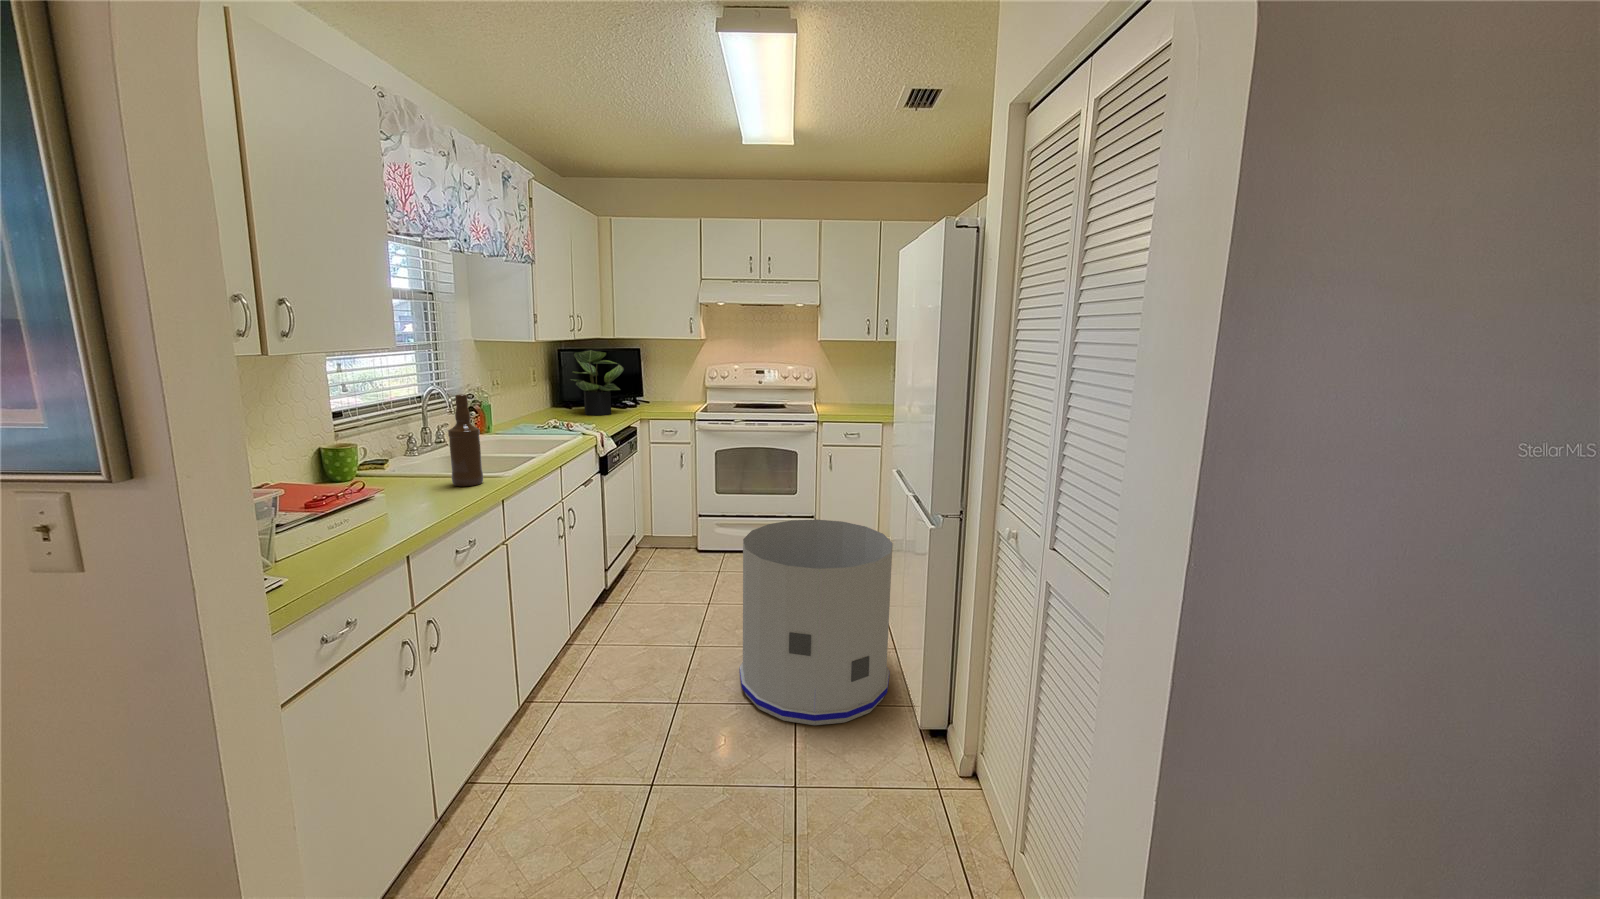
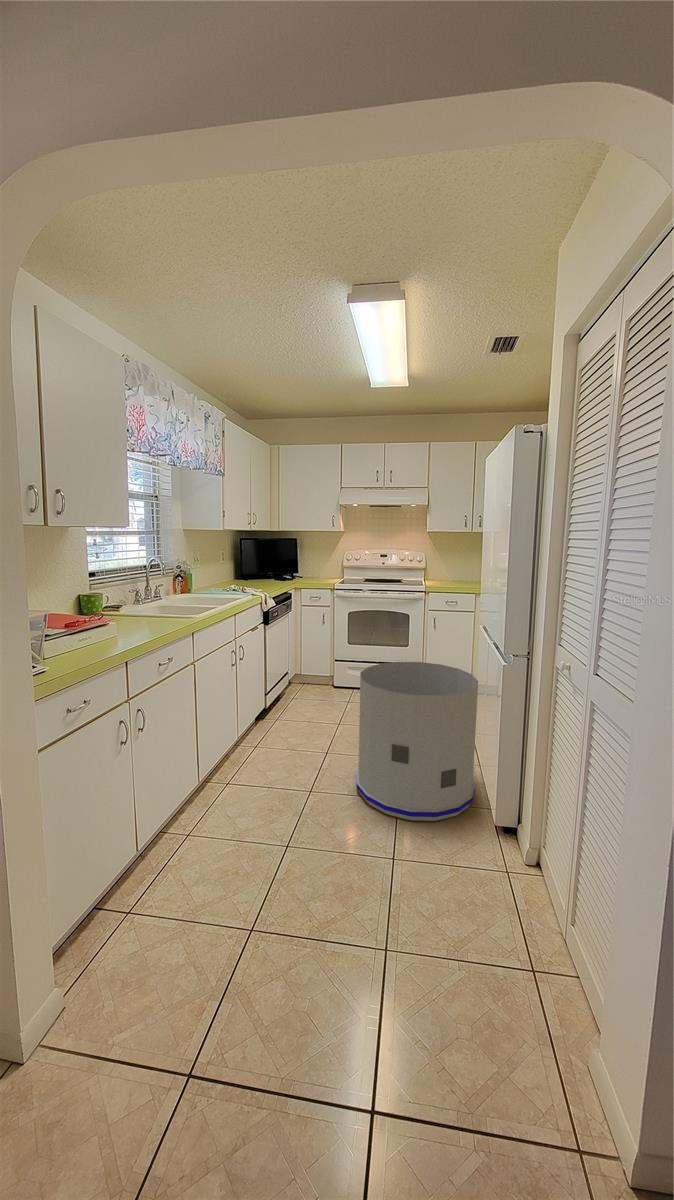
potted plant: present [571,350,624,415] -> none [245,536,284,584]
bottle: present [448,394,483,486] -> none [158,559,179,623]

